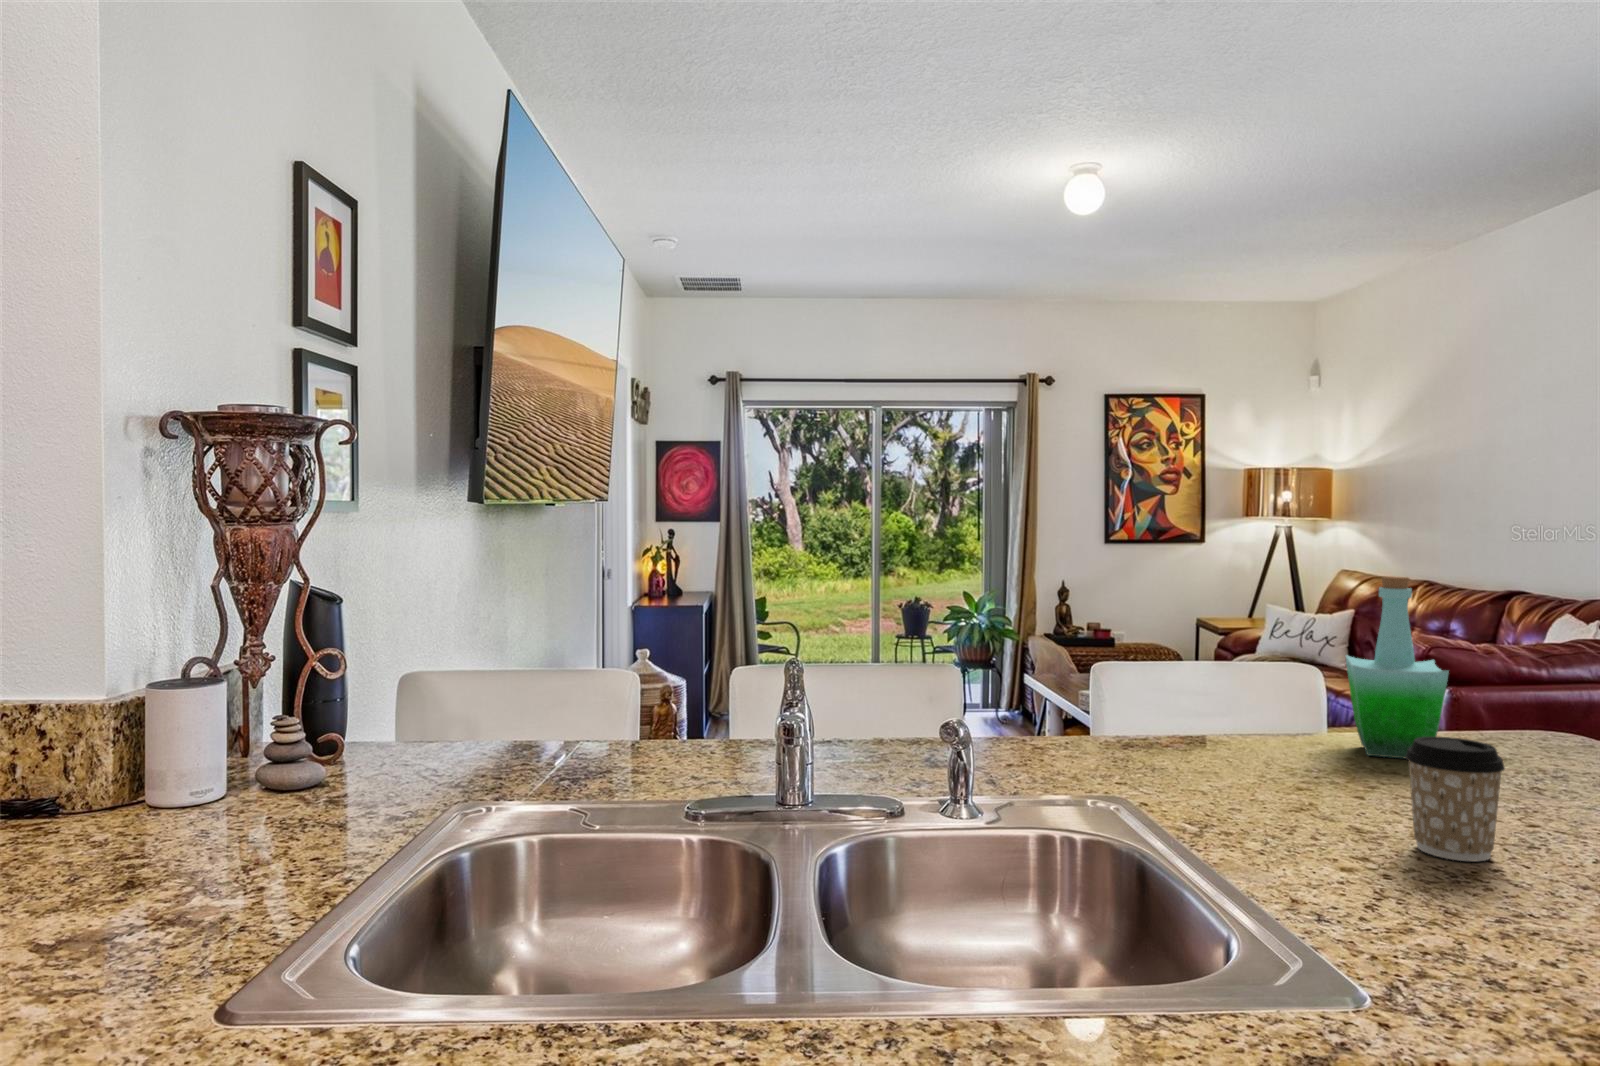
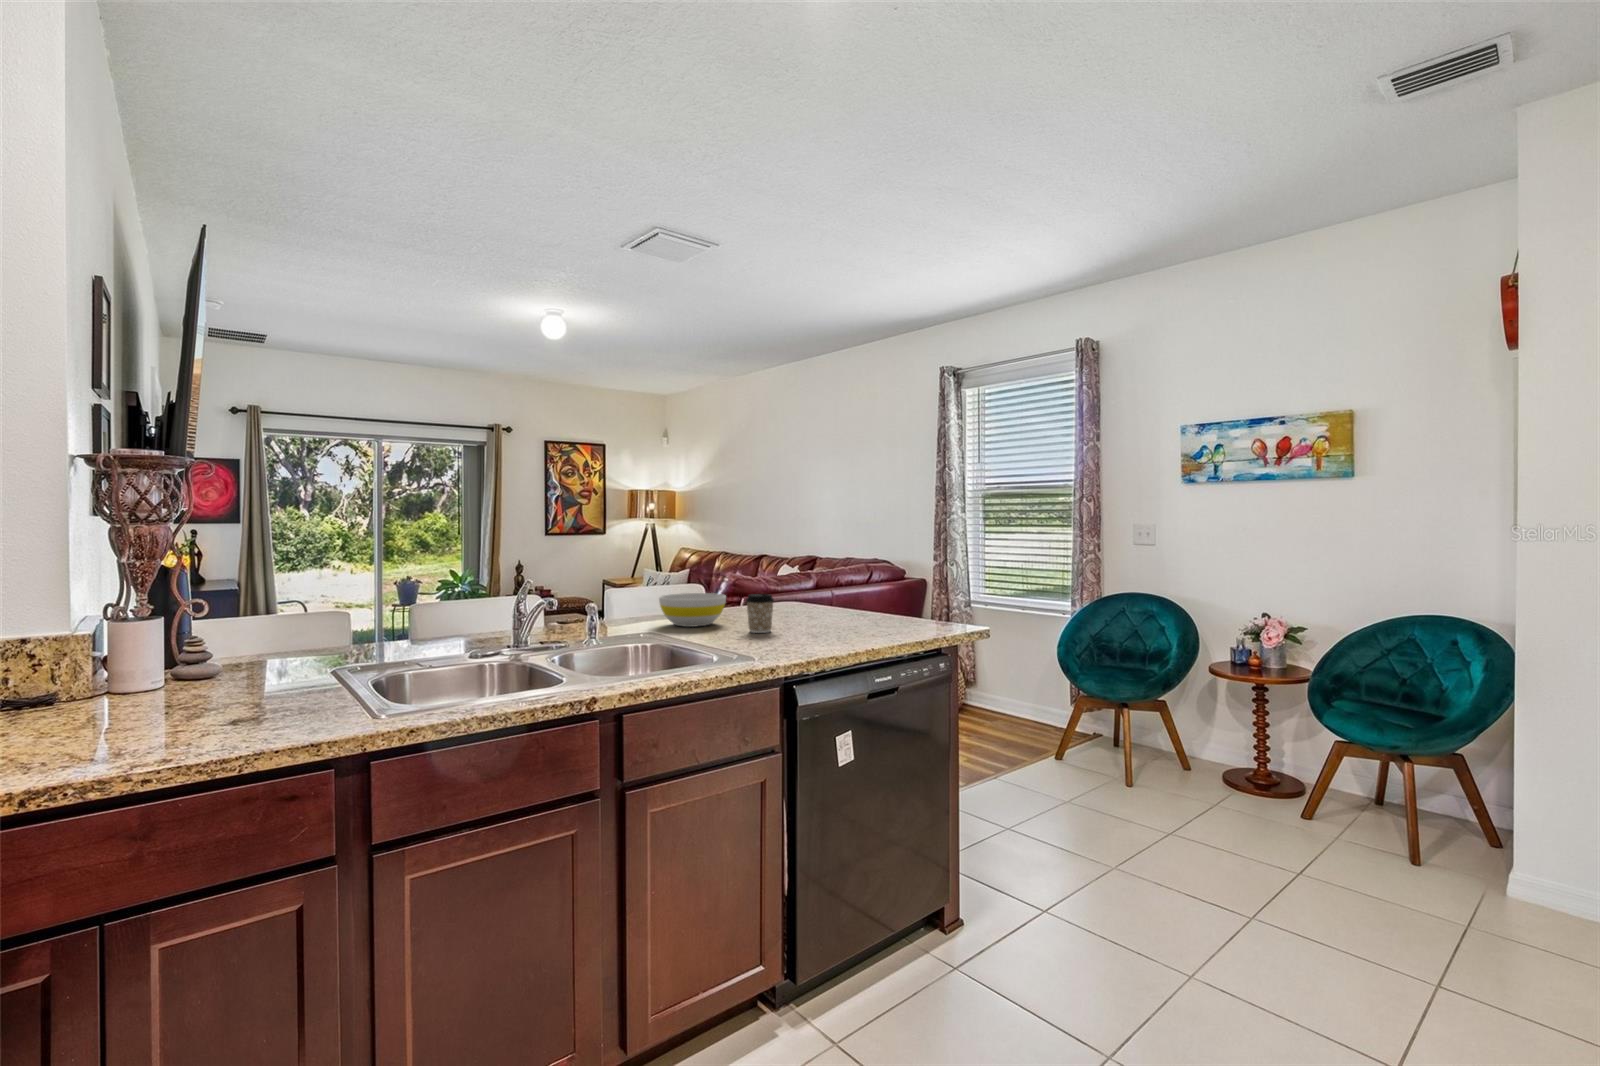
bottle: present [1346,576,1449,758] -> none [715,542,752,614]
bowl: none [1173,698,1358,793] -> present [659,593,726,627]

